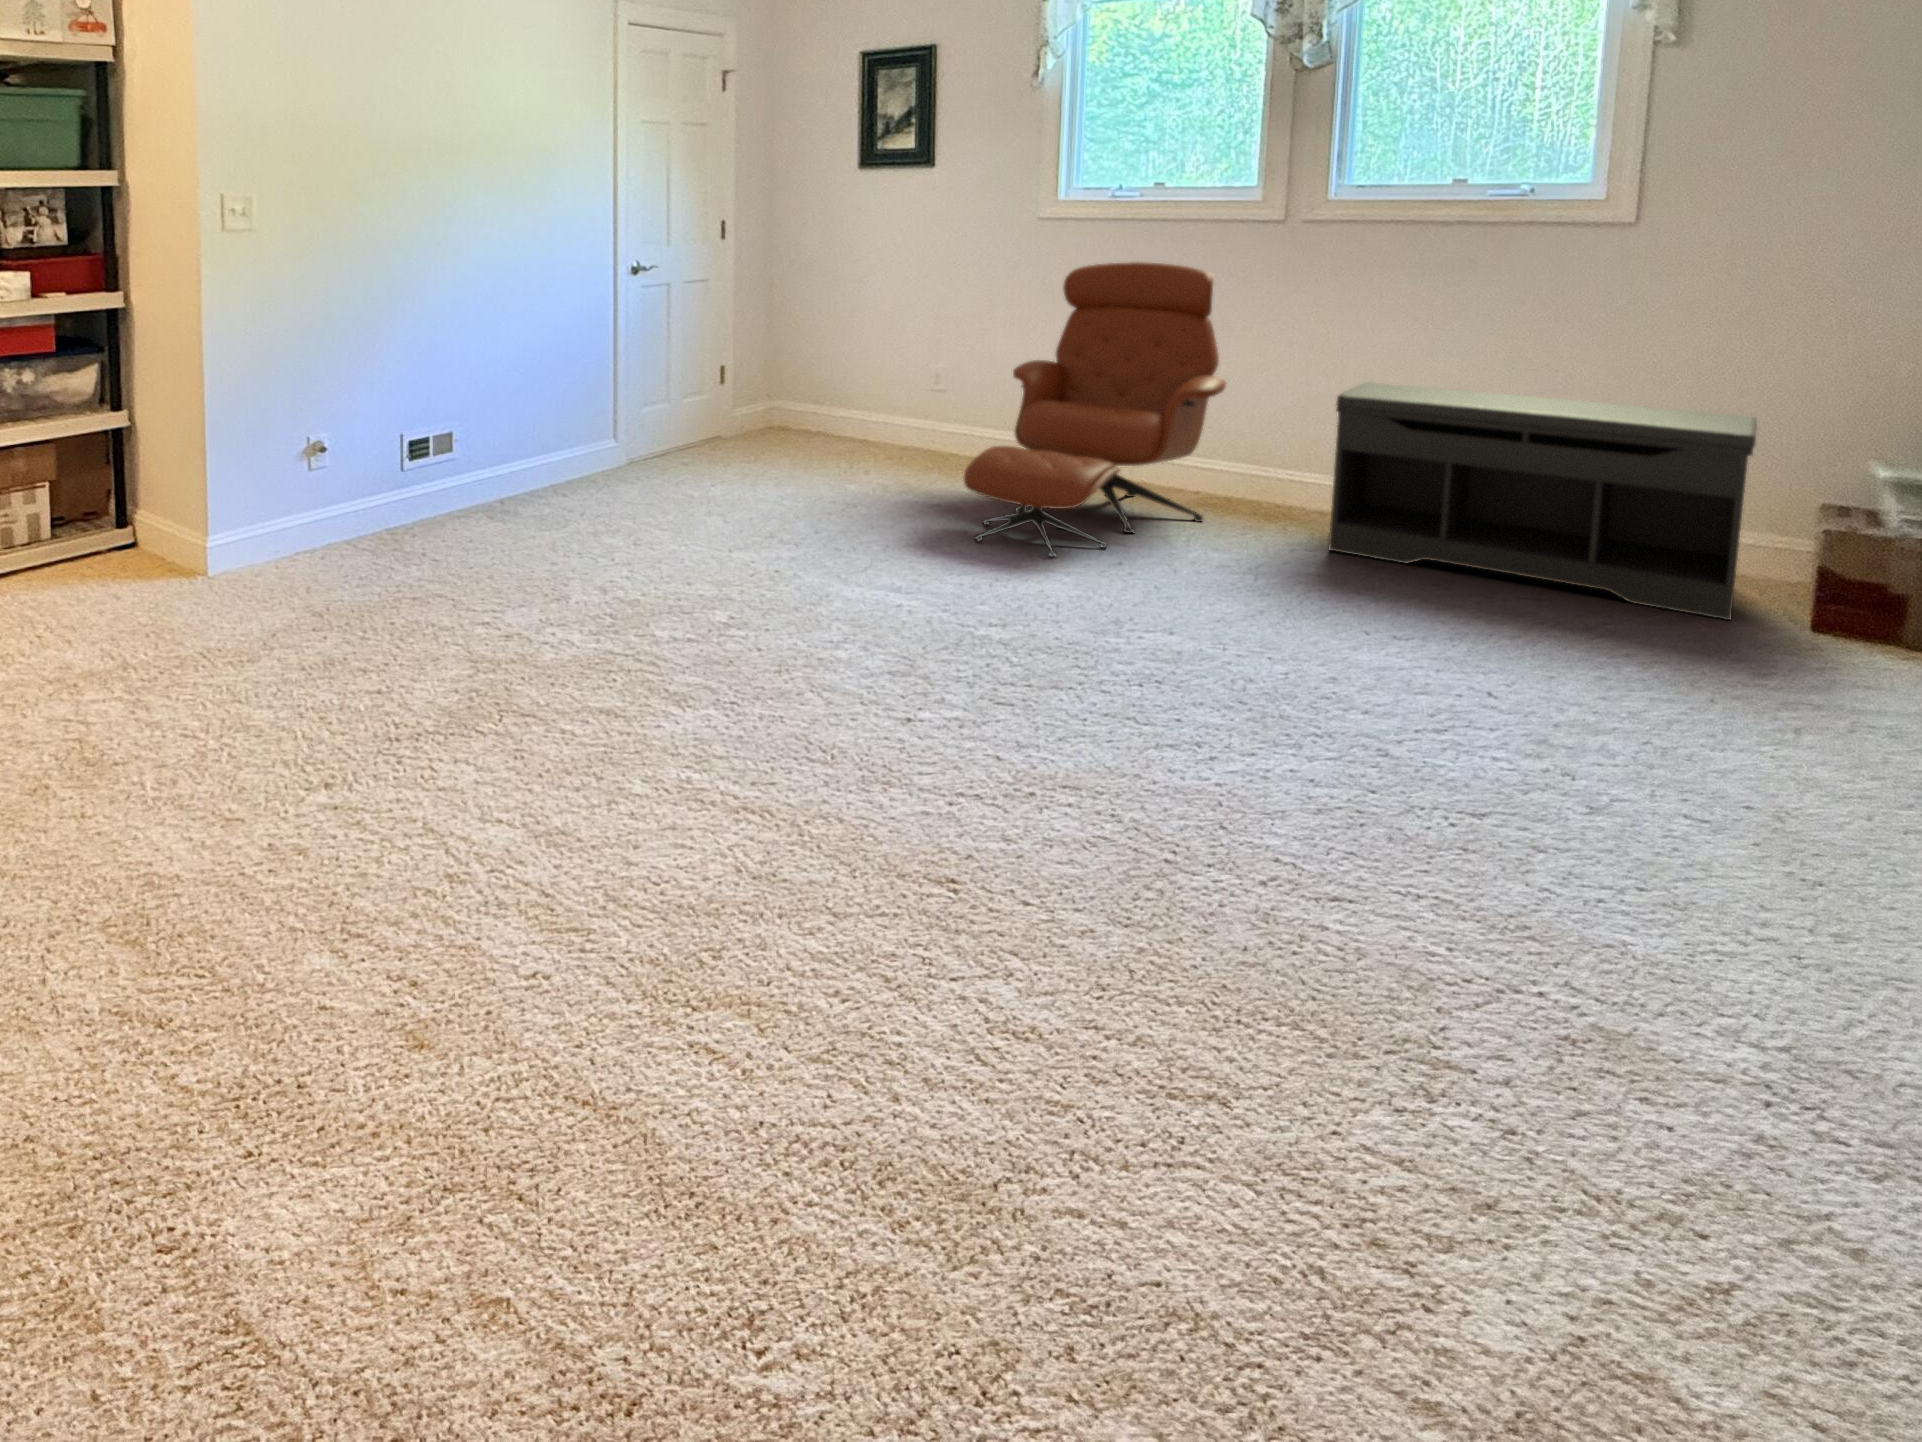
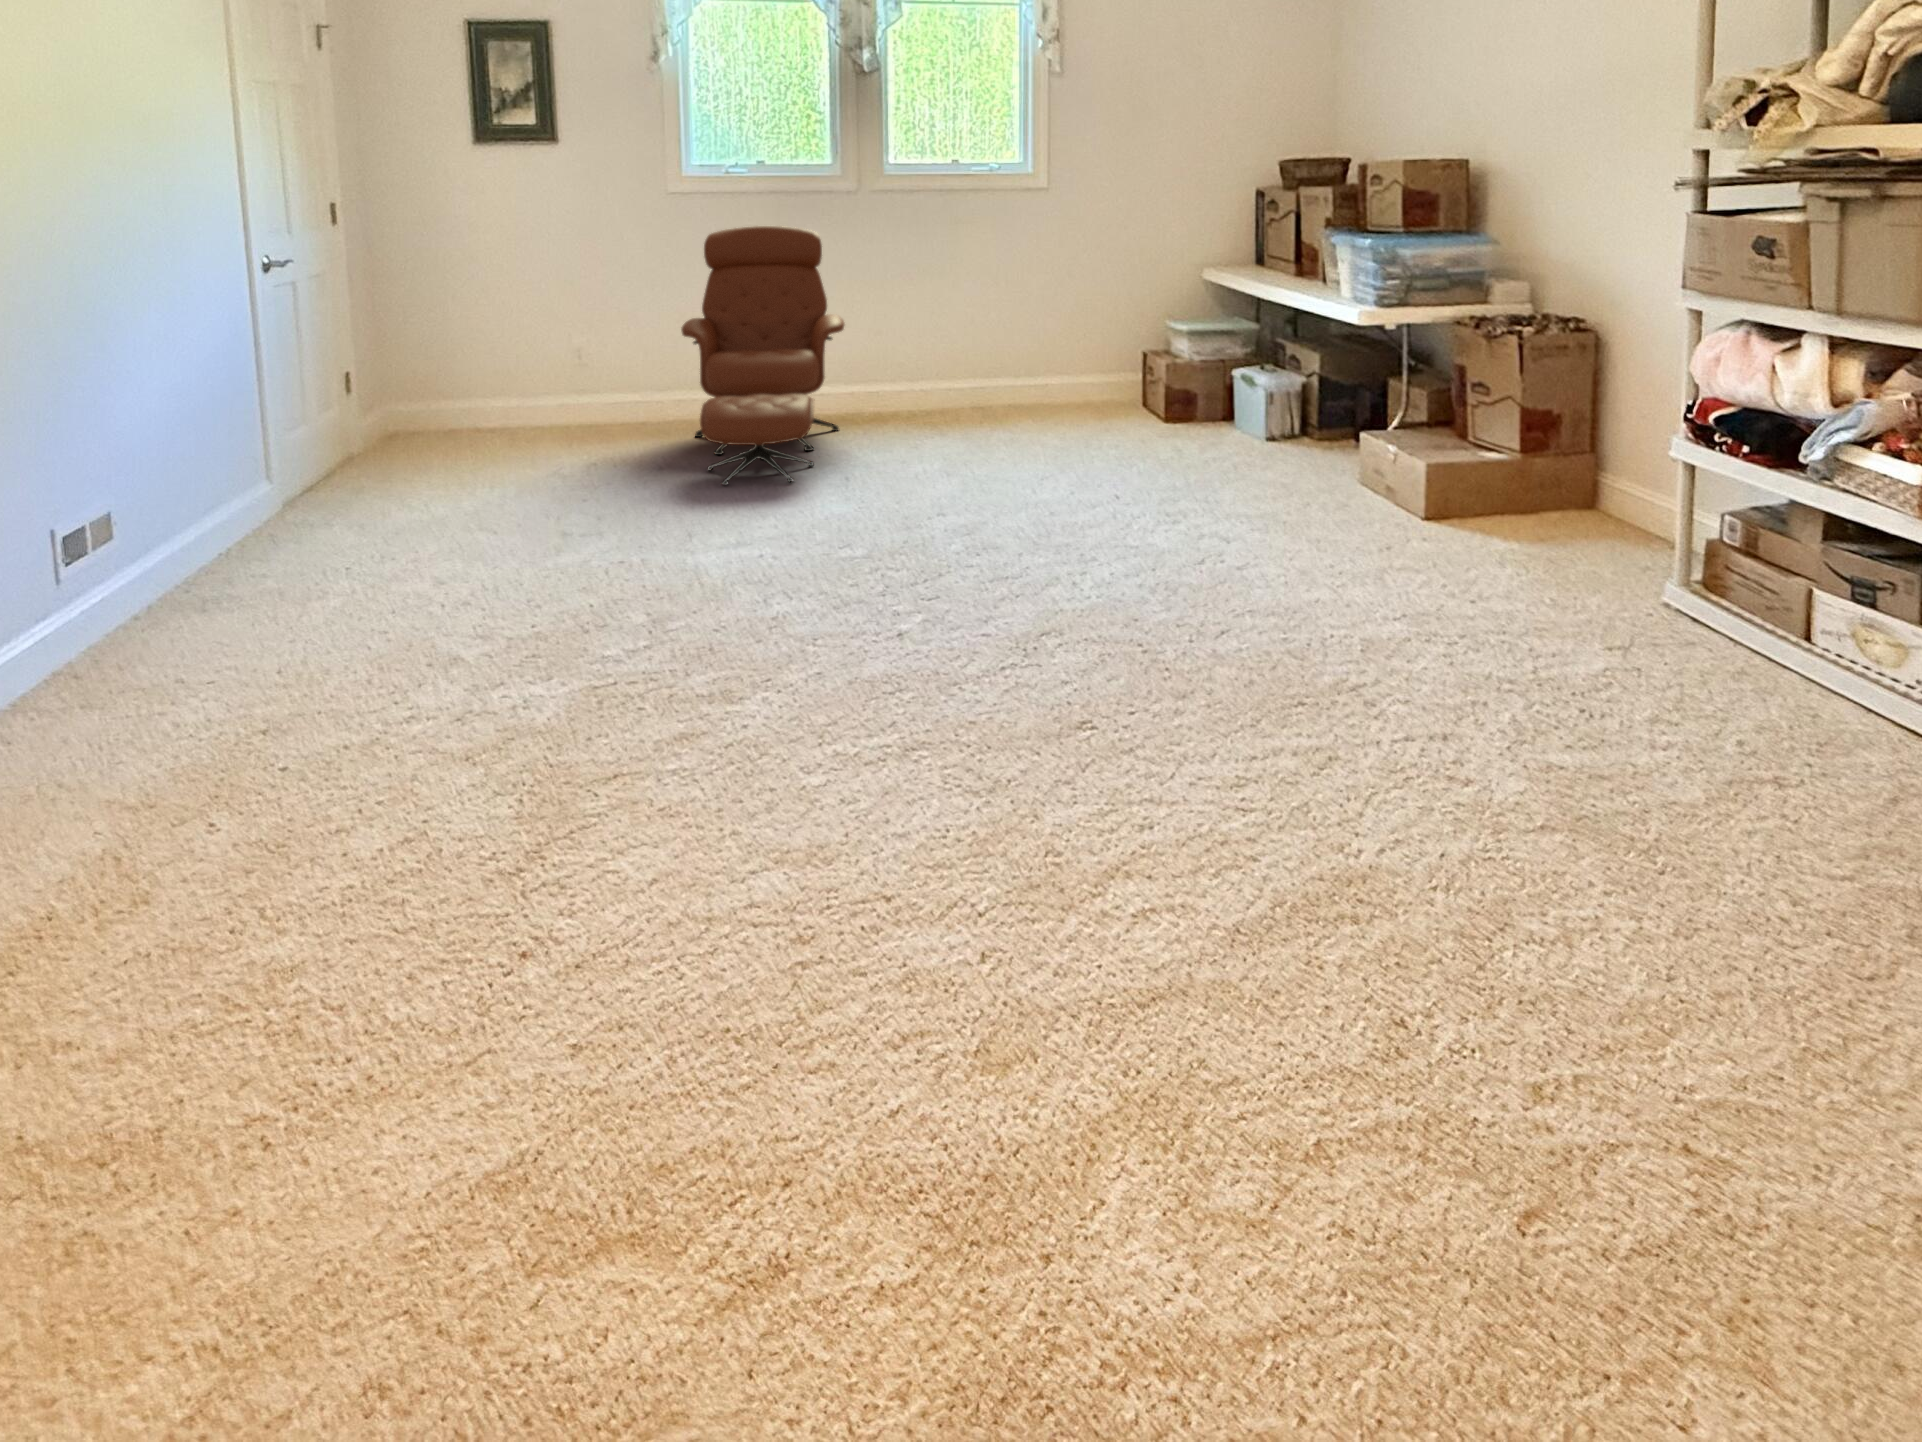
bench: present [1329,382,1757,620] -> none [919,301,1134,432]

